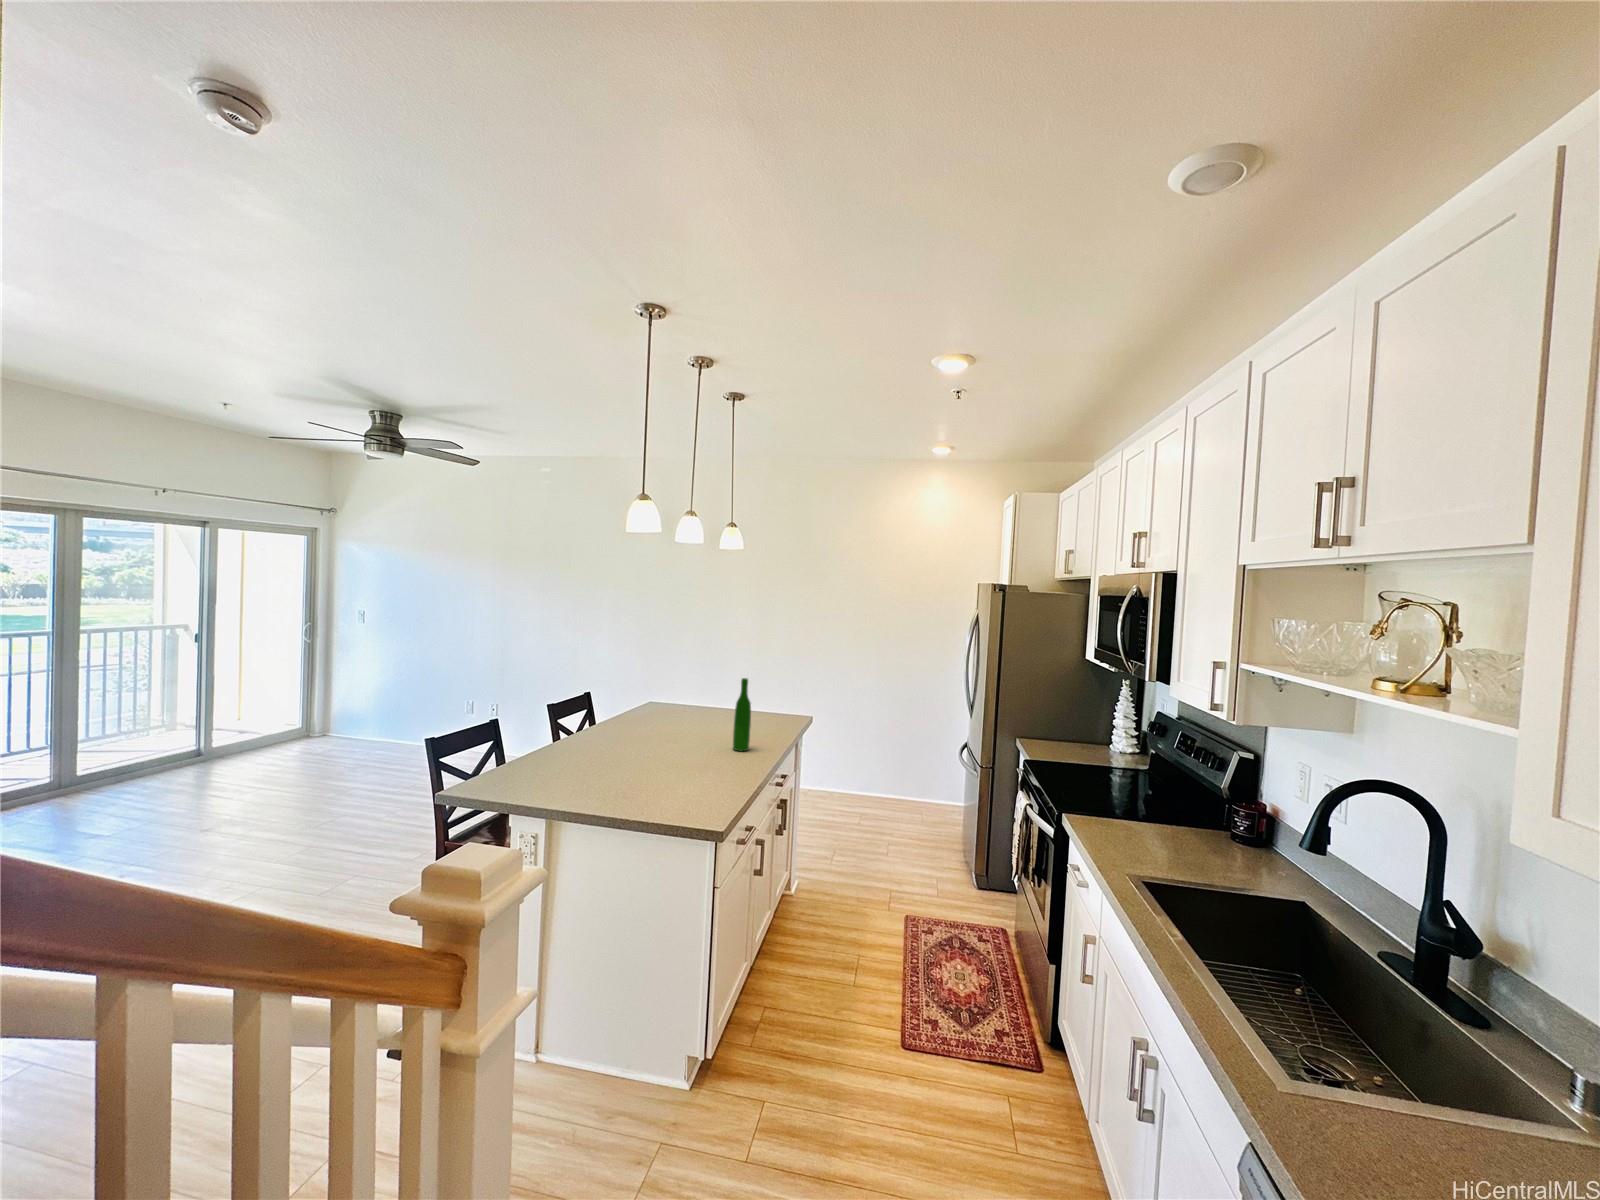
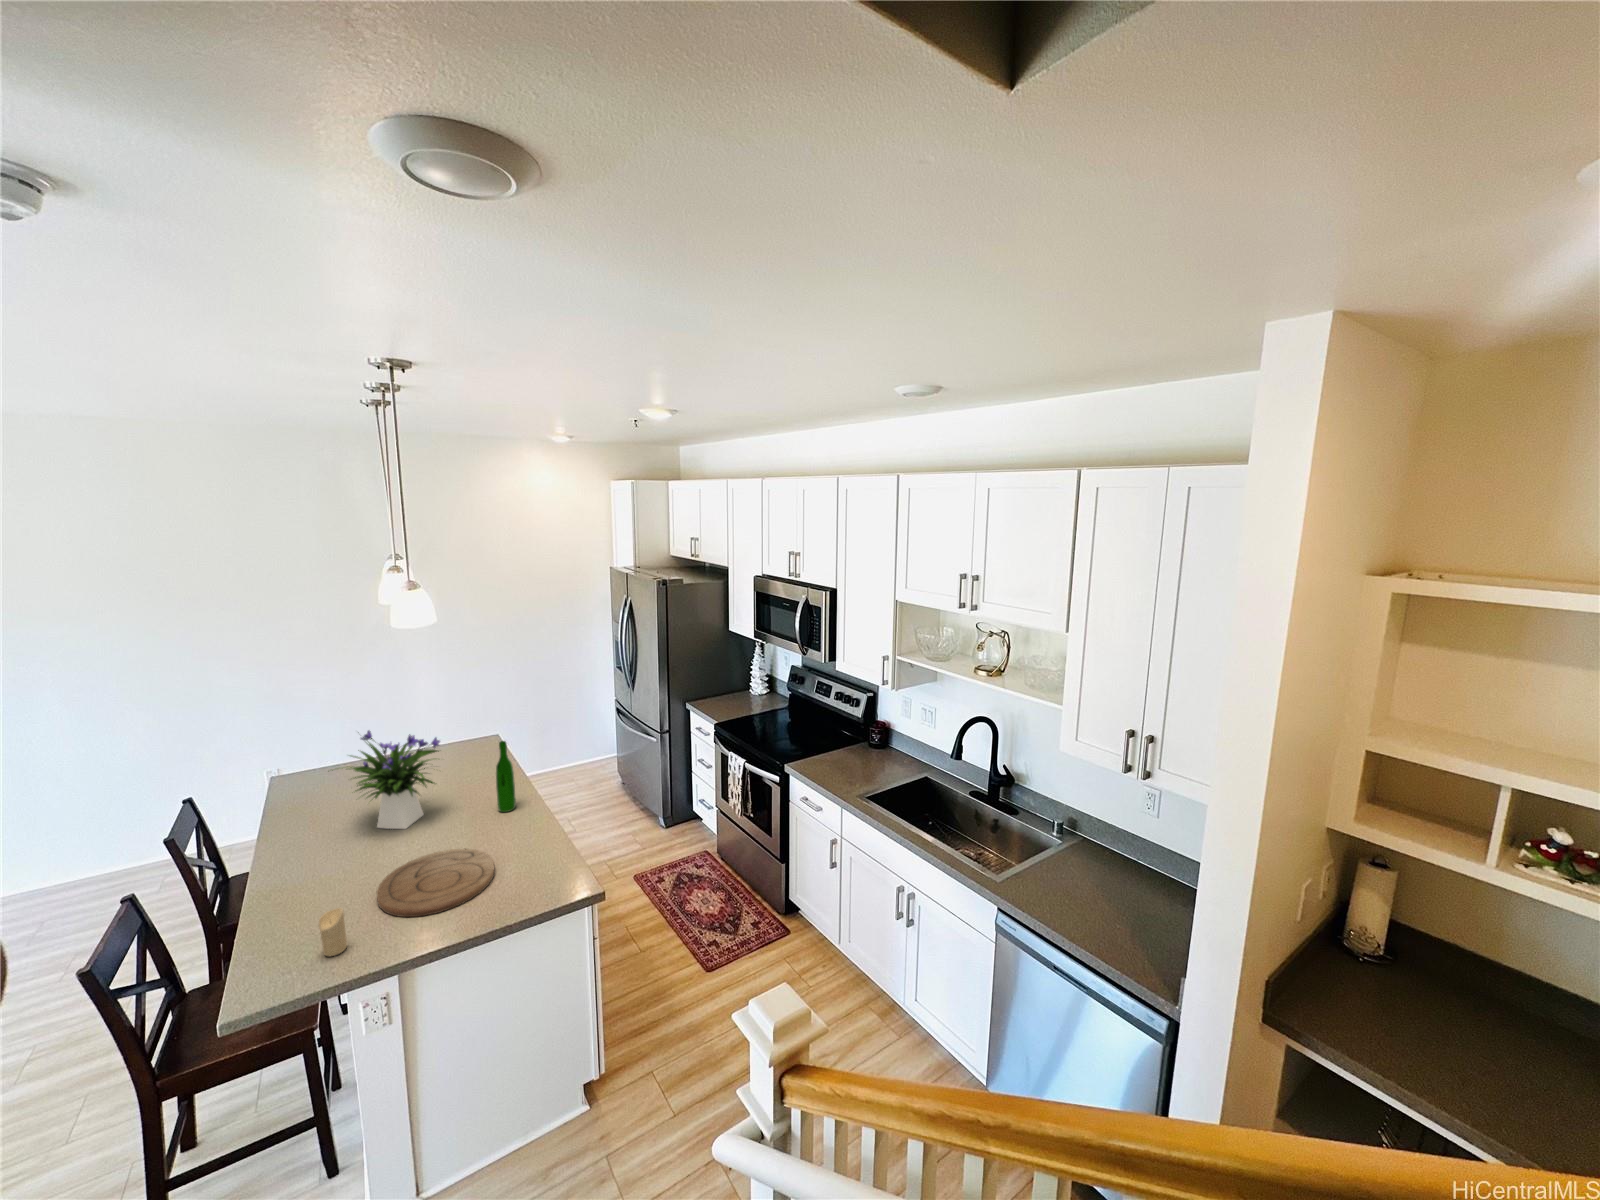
flower arrangement: none [622,642,710,738] -> present [328,731,440,829]
candle: none [516,741,536,779] -> present [319,908,347,956]
cutting board: none [578,750,677,786] -> present [377,849,494,917]

